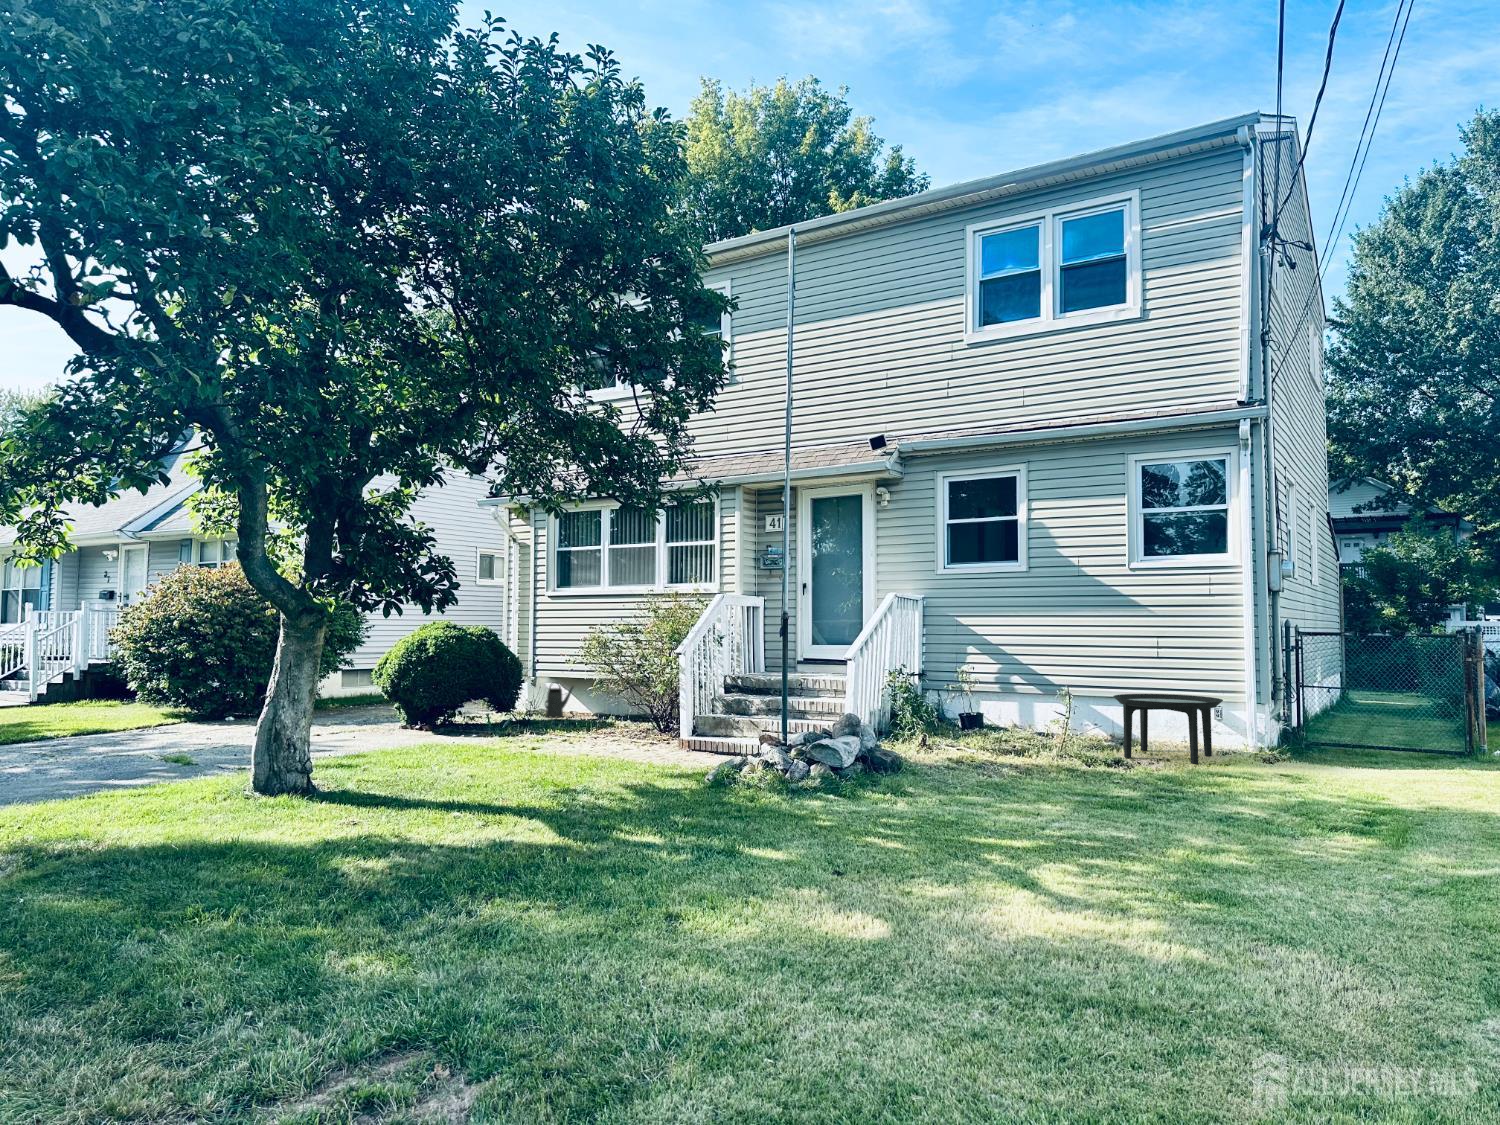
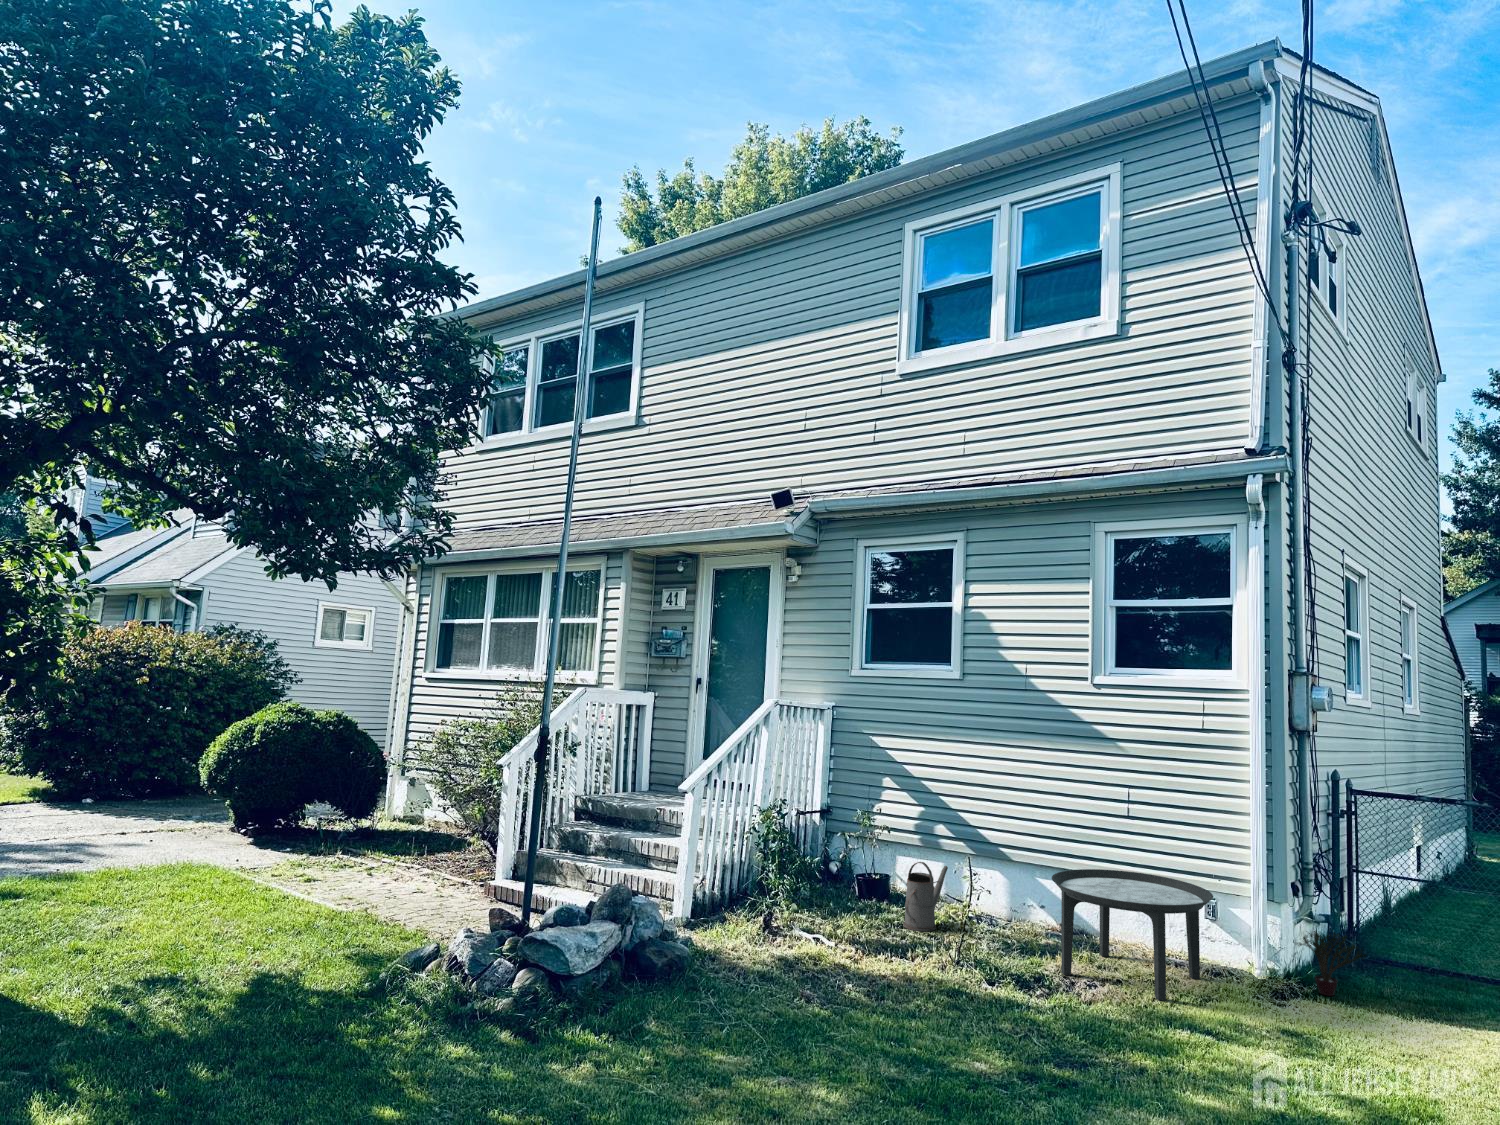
watering can: present [545,683,573,718] -> present [903,862,948,931]
potted plant: none [1270,717,1319,758] -> present [1297,931,1366,996]

